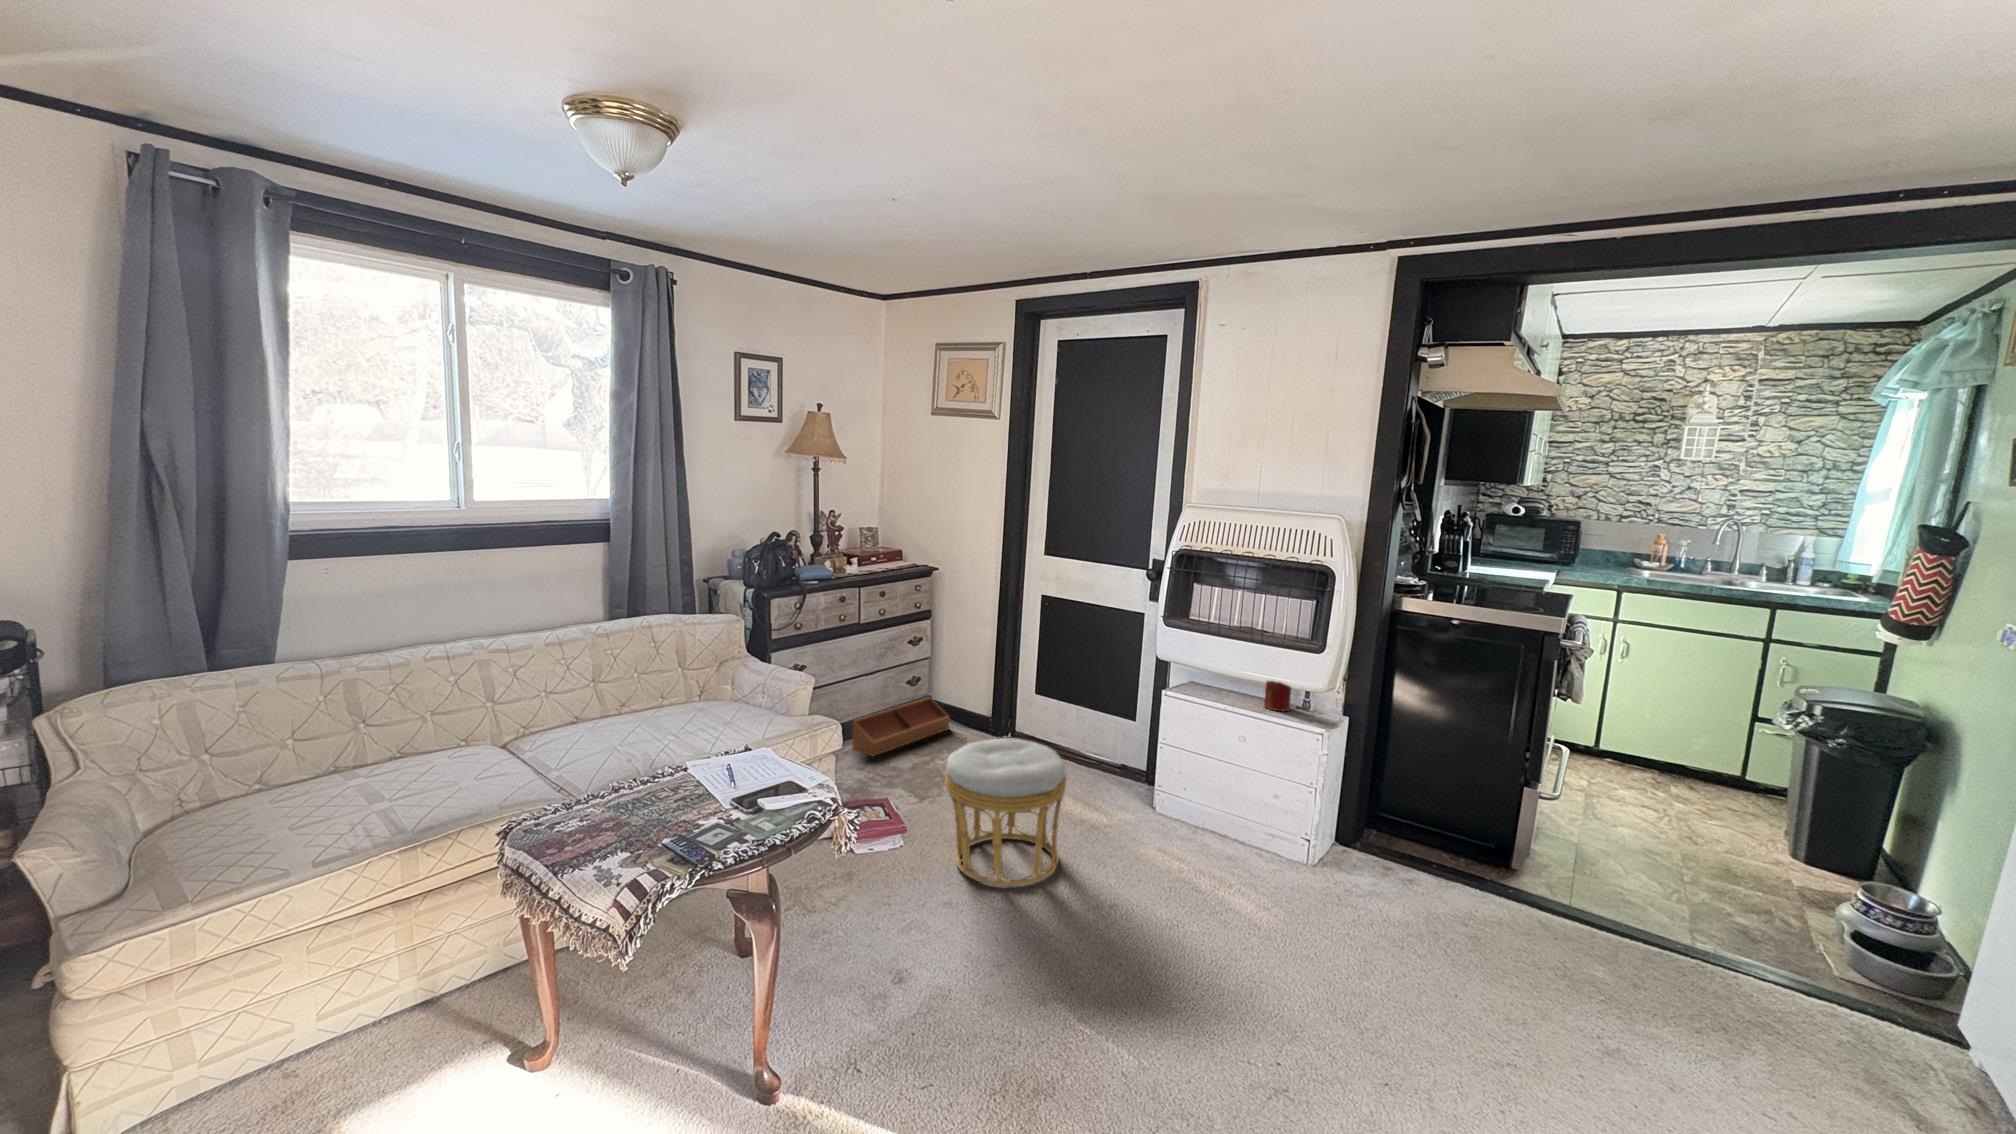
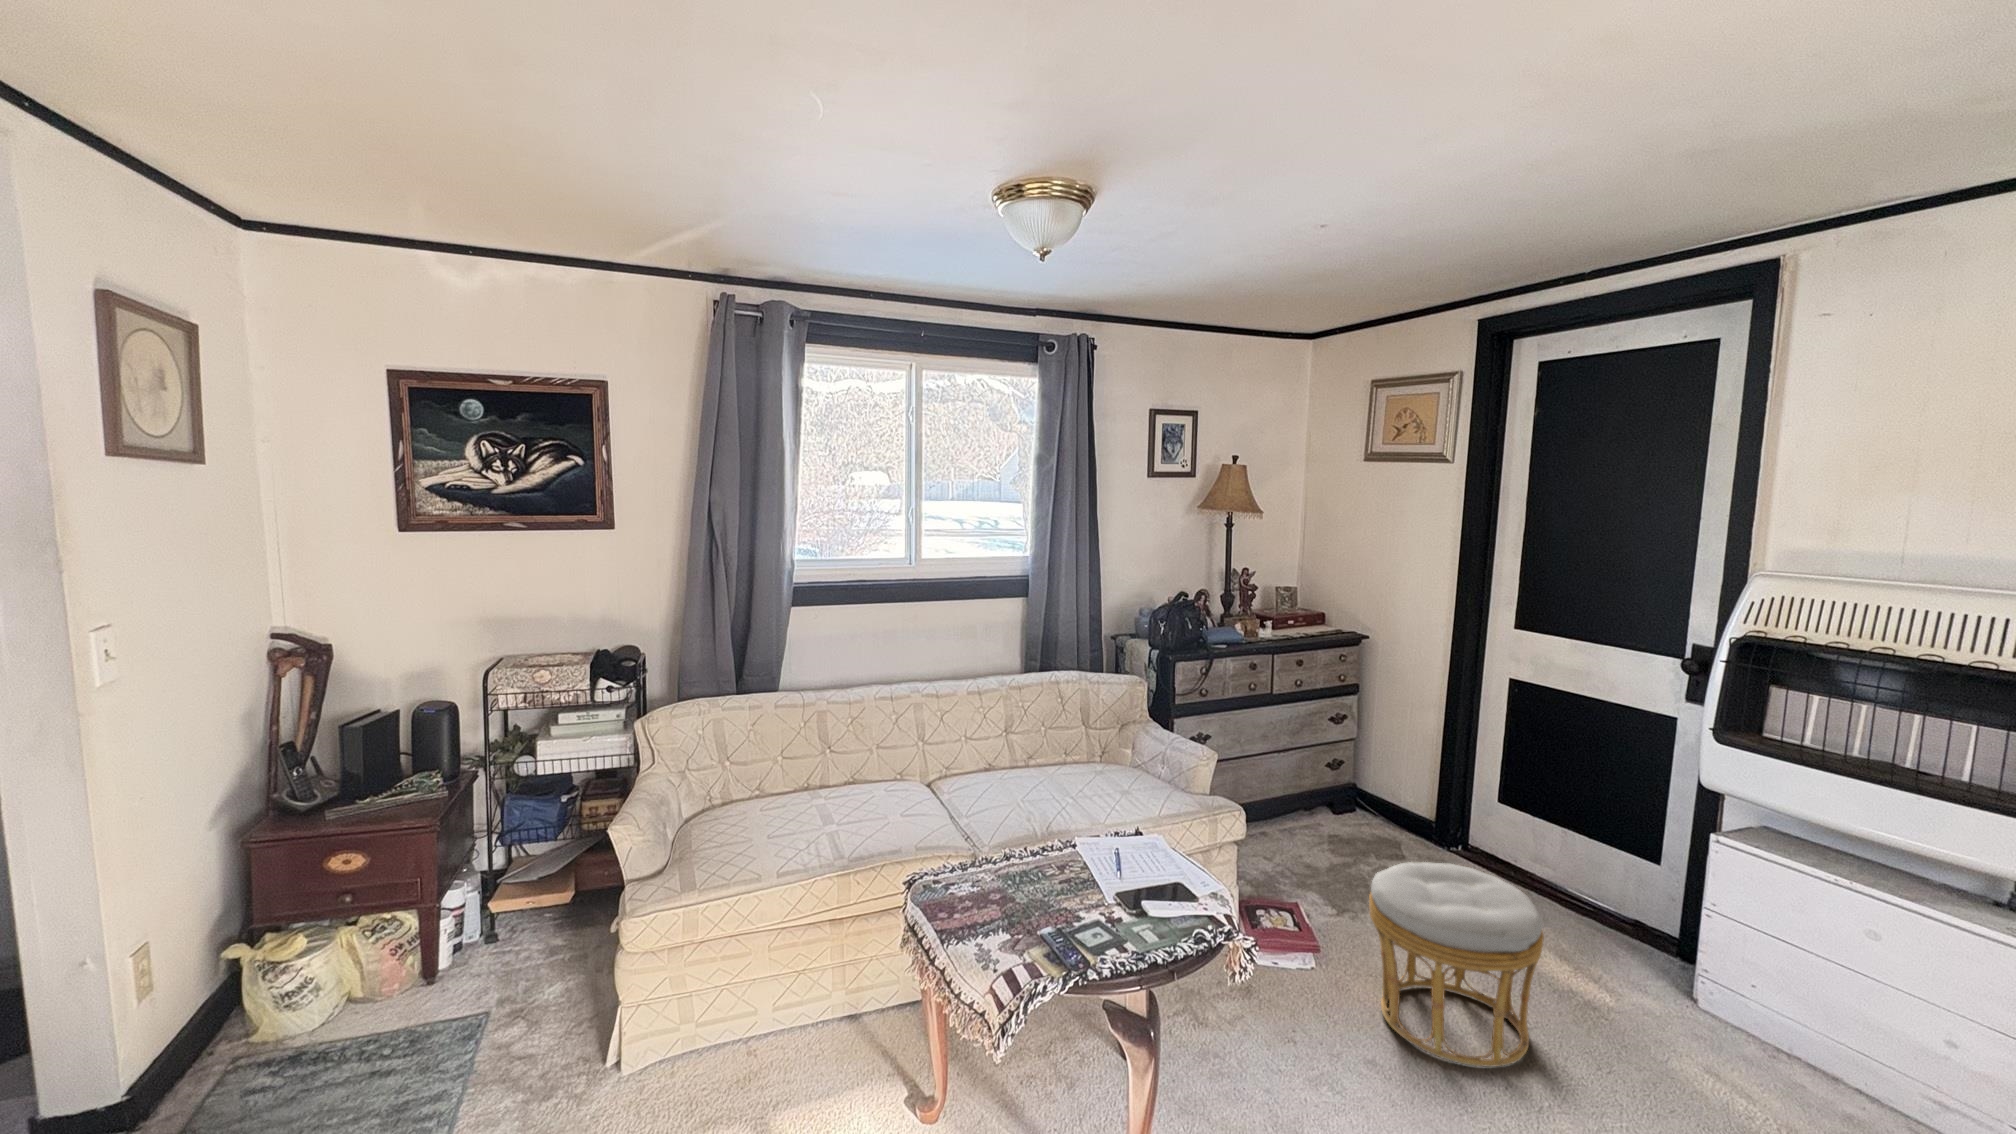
candle: present [1264,681,1291,711] -> none [1909,842,1975,907]
storage bin: present [852,698,950,756] -> none [1261,786,1381,848]

